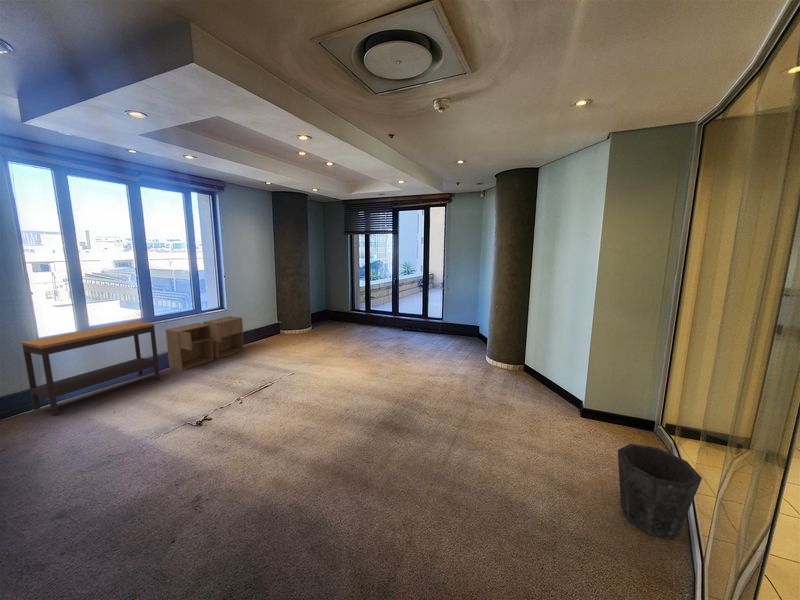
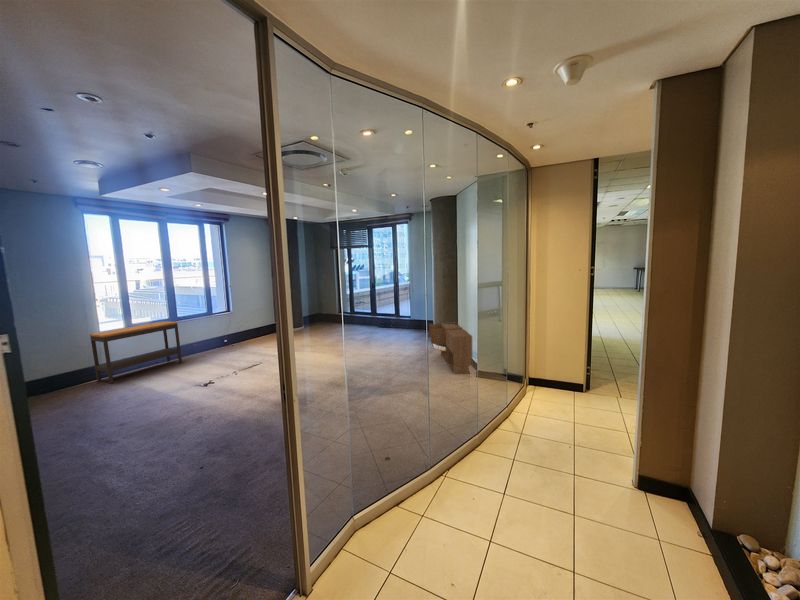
storage cabinet: present [166,316,244,370] -> present [428,323,472,374]
waste bin: present [618,444,702,539] -> none [453,379,494,432]

